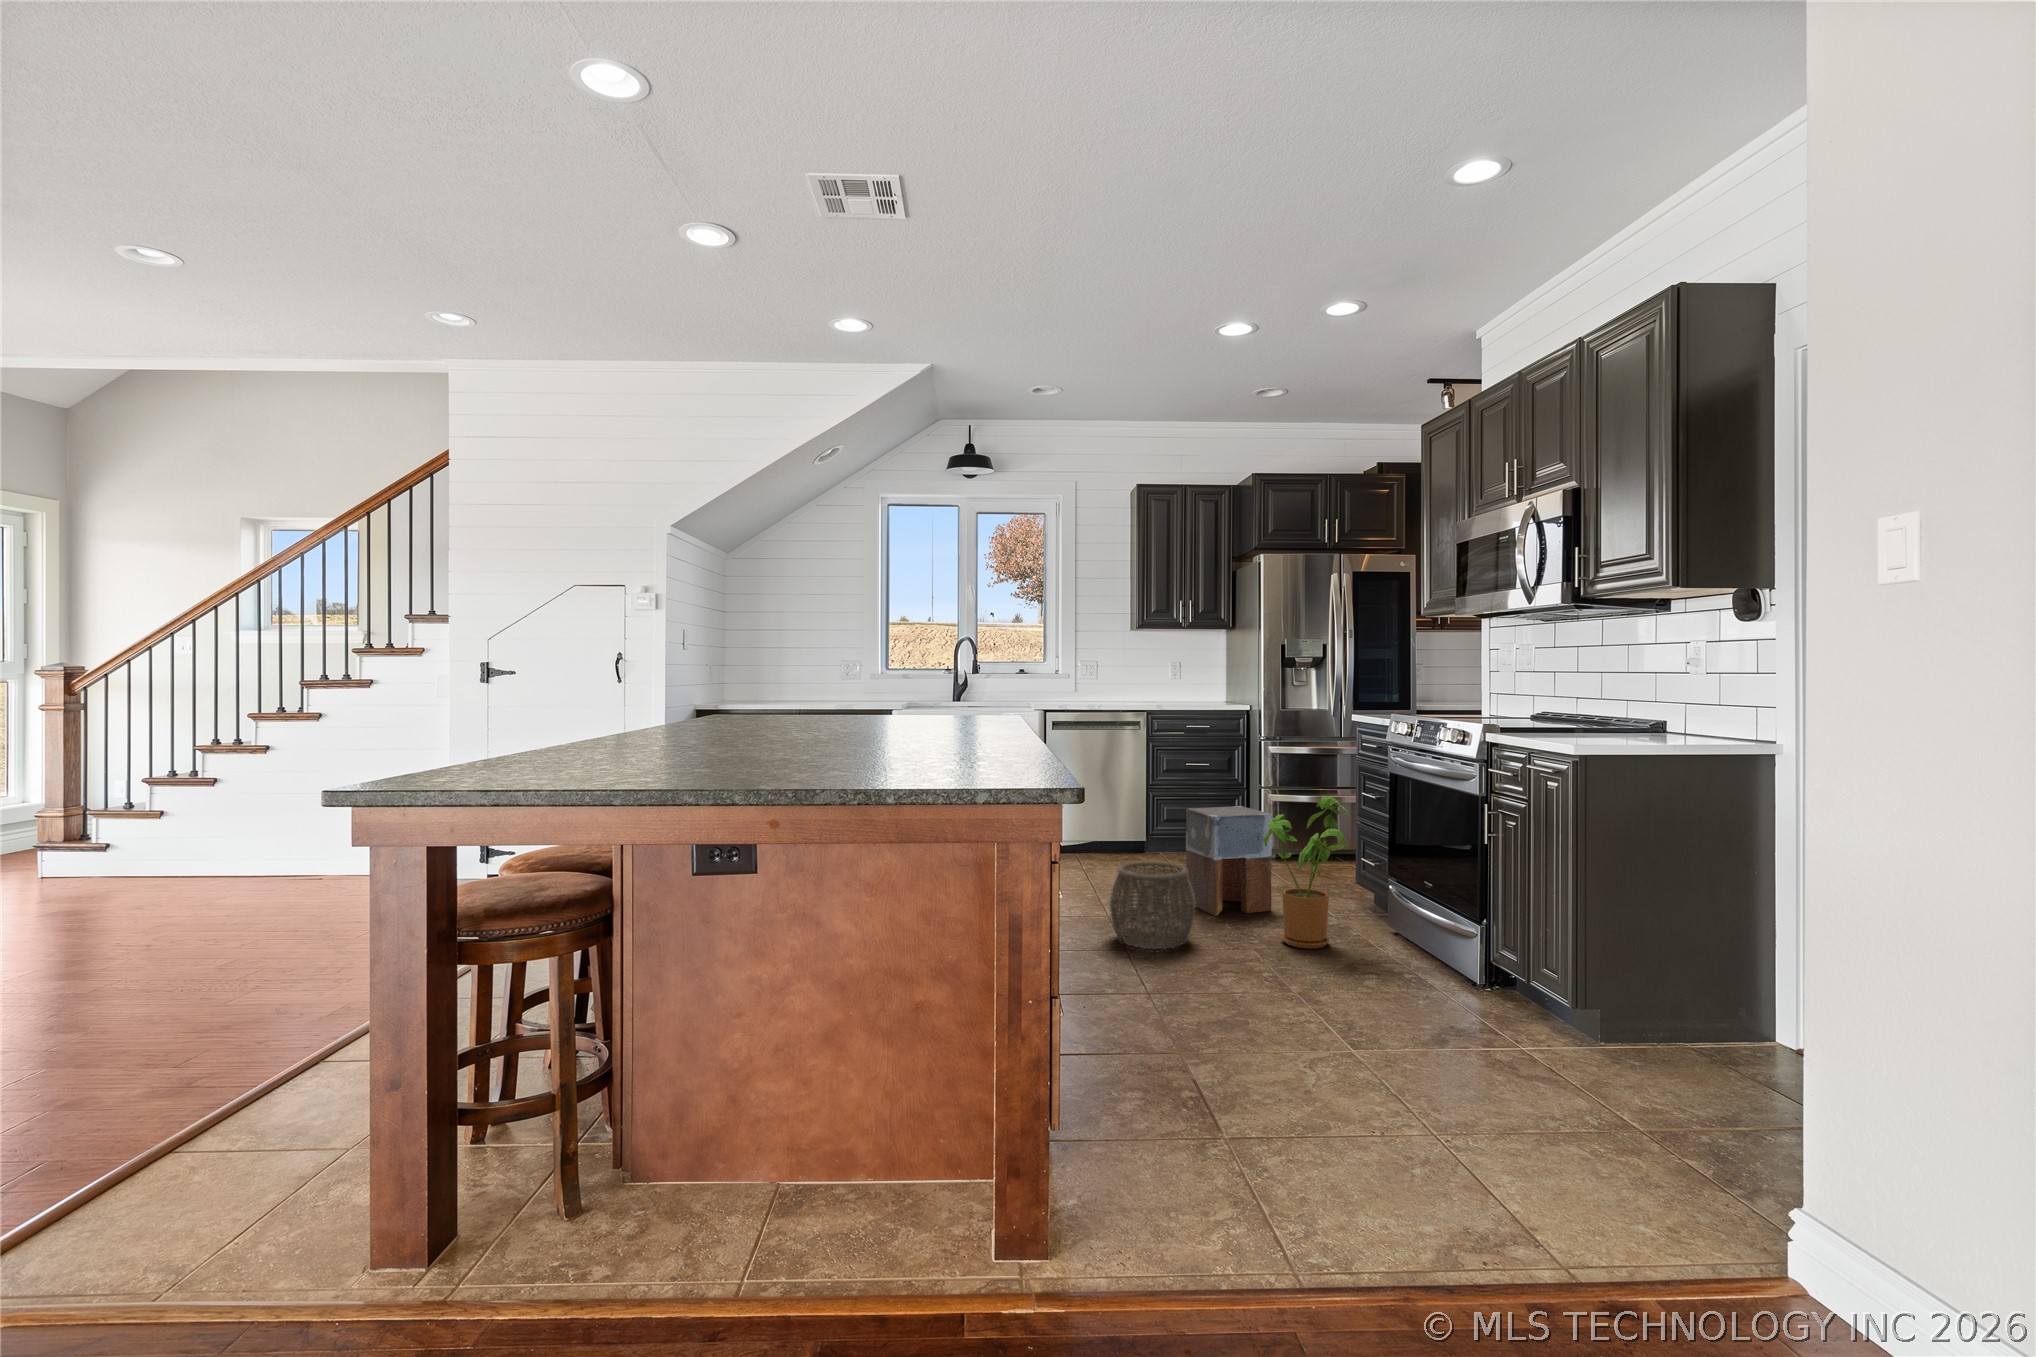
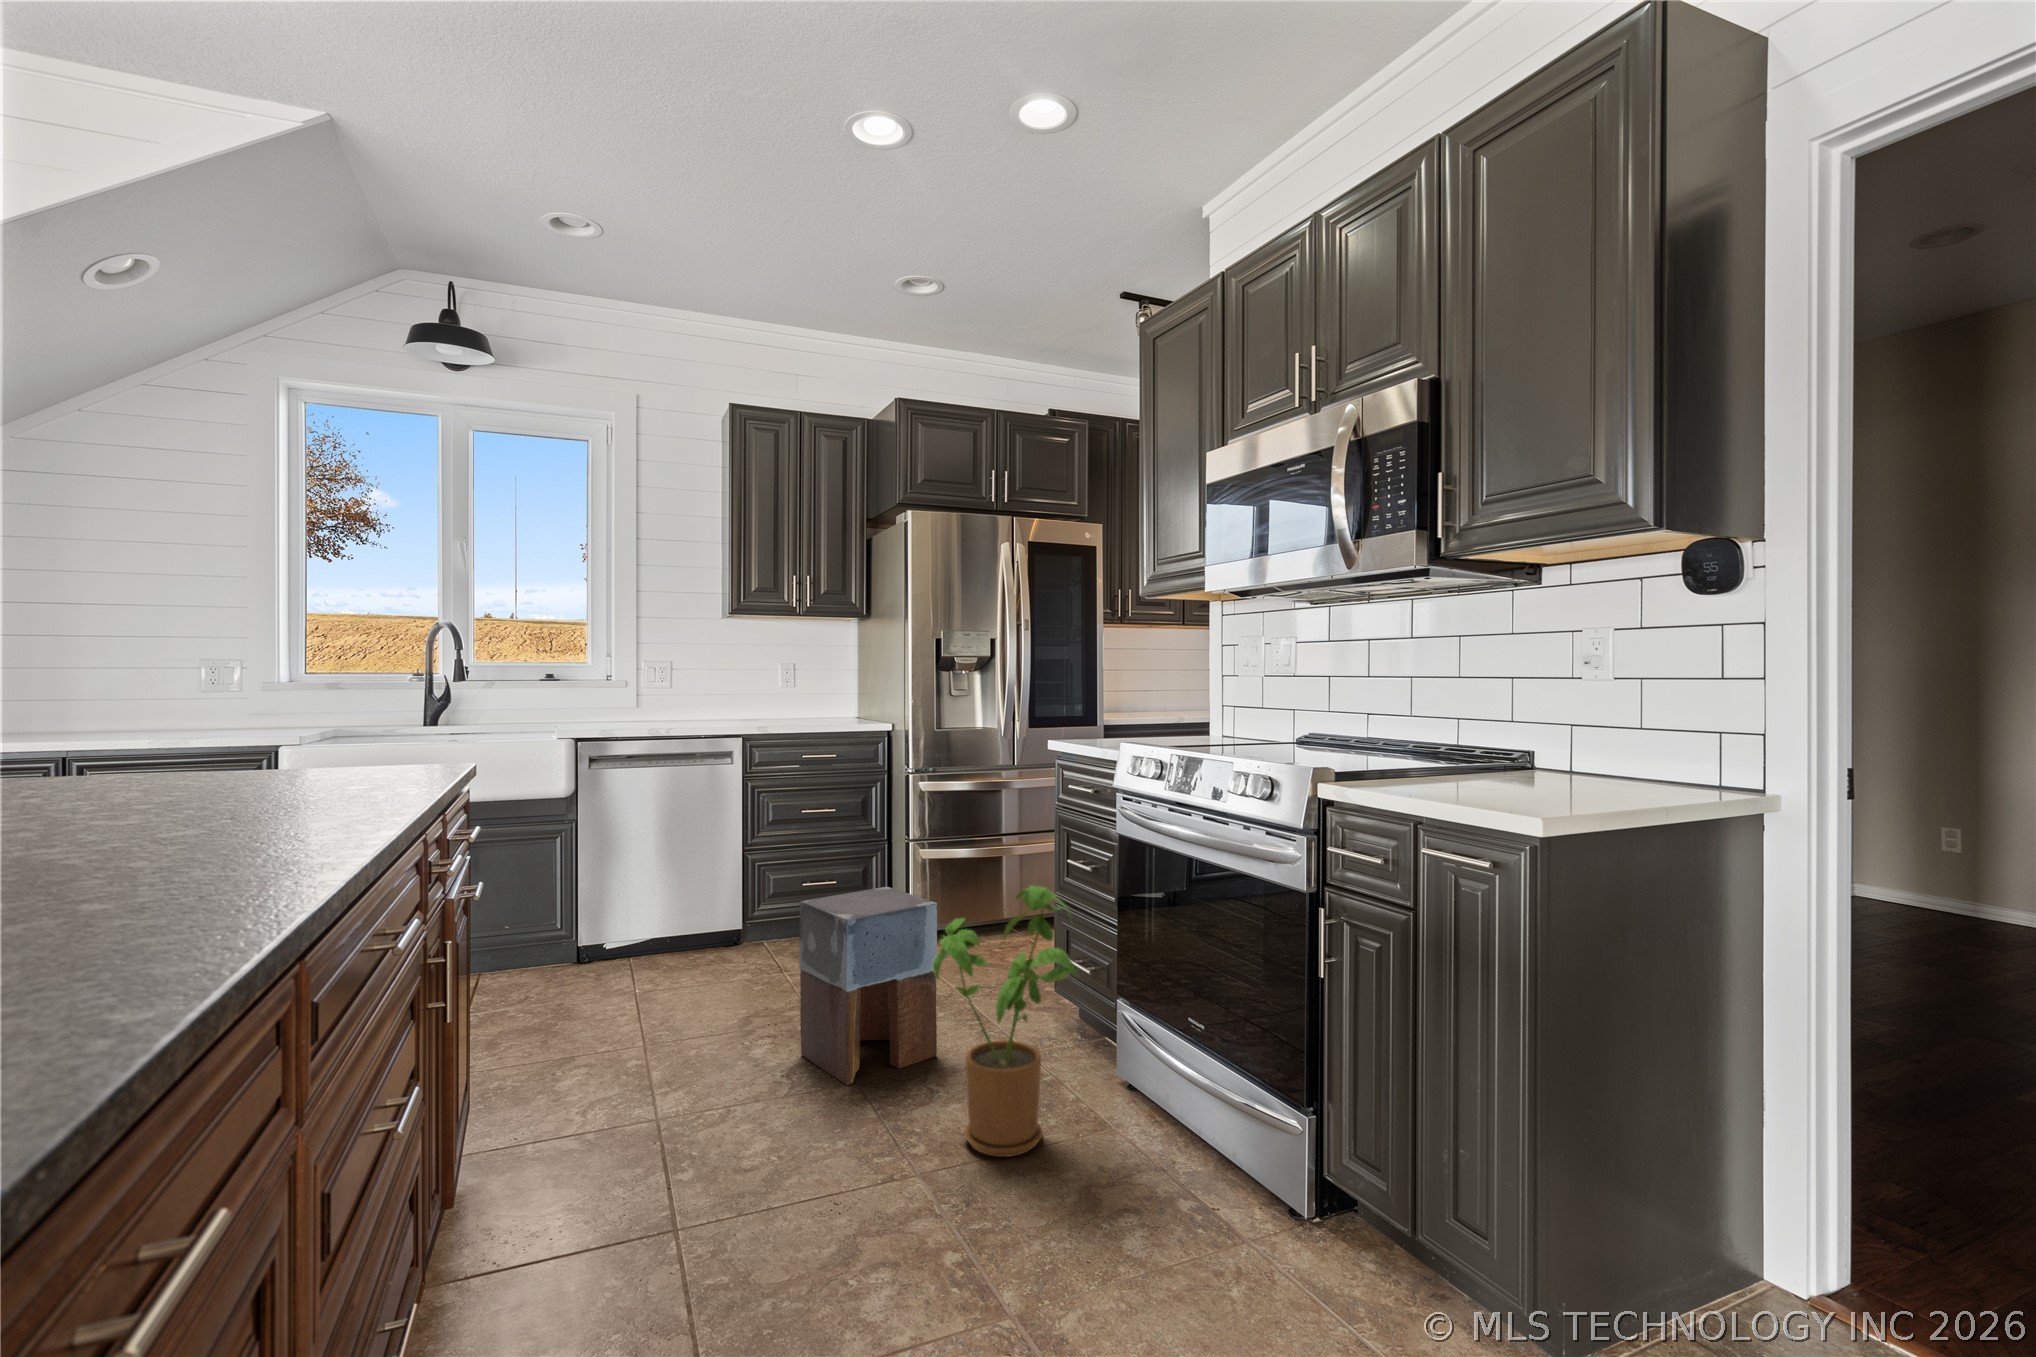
woven basket: present [1110,862,1195,950] -> none [643,1027,815,1224]

